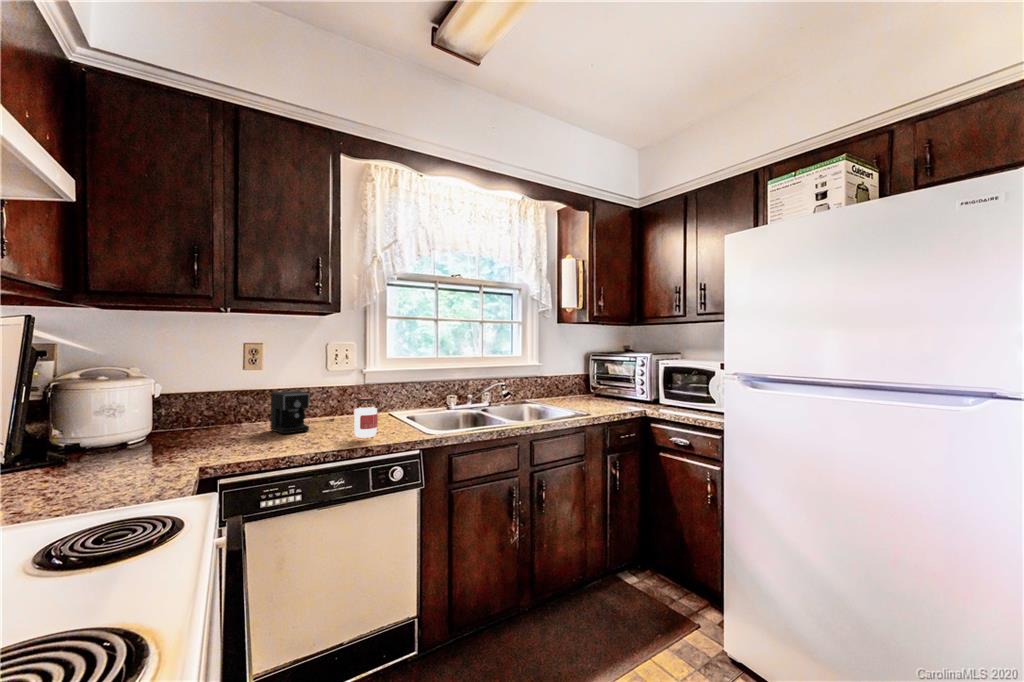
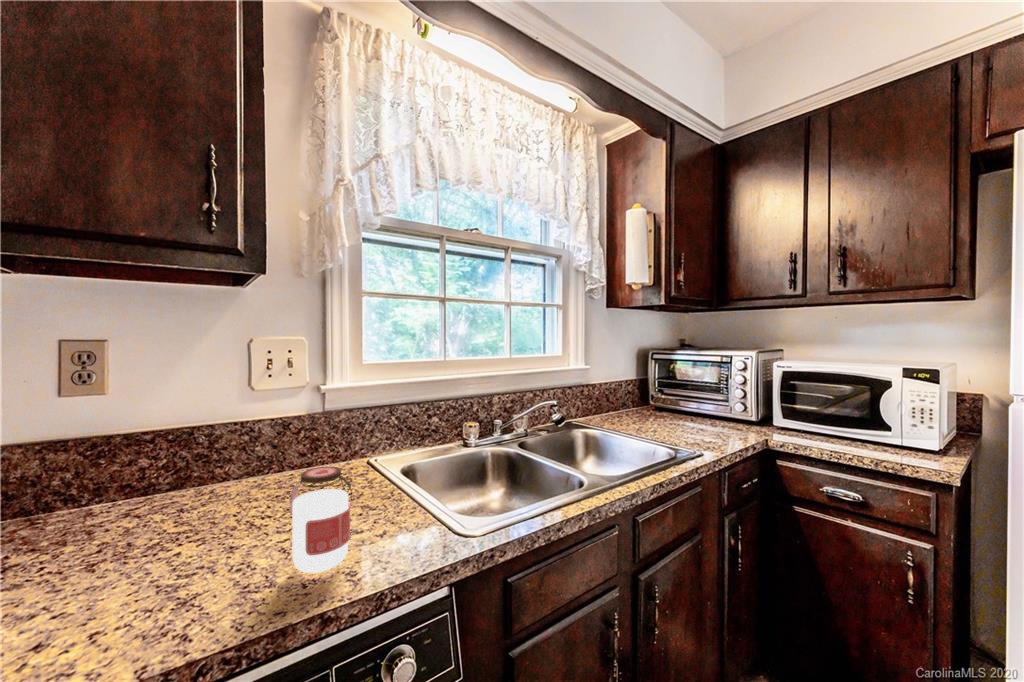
coffee maker: present [271,391,334,434] -> none [100,441,263,560]

